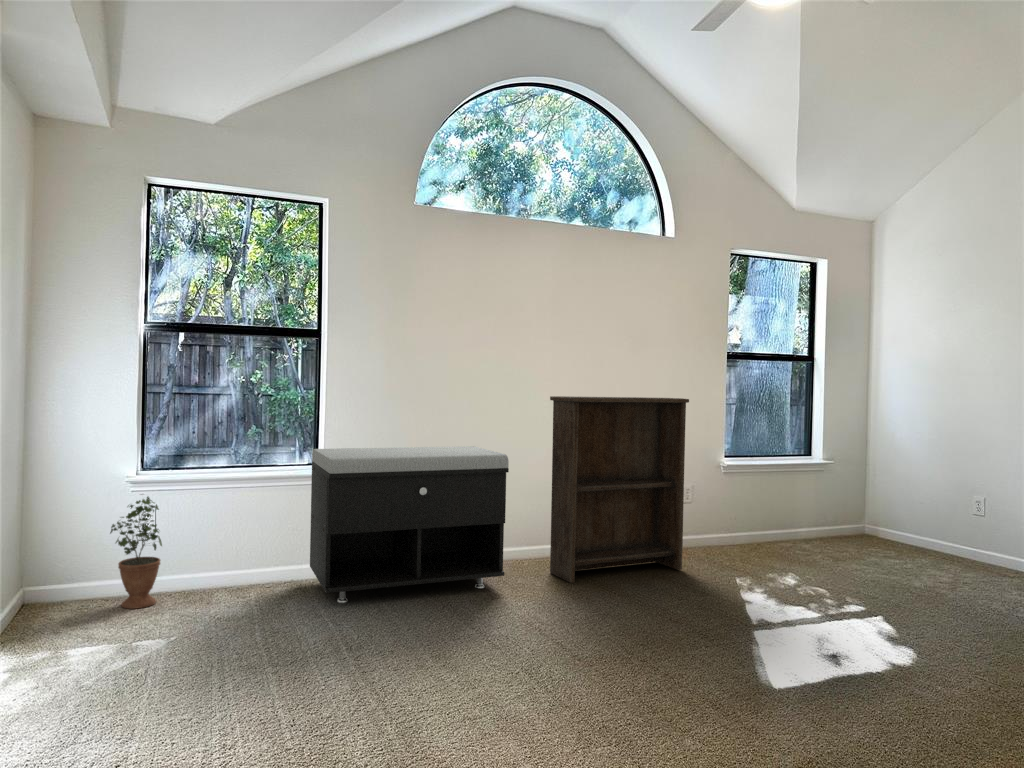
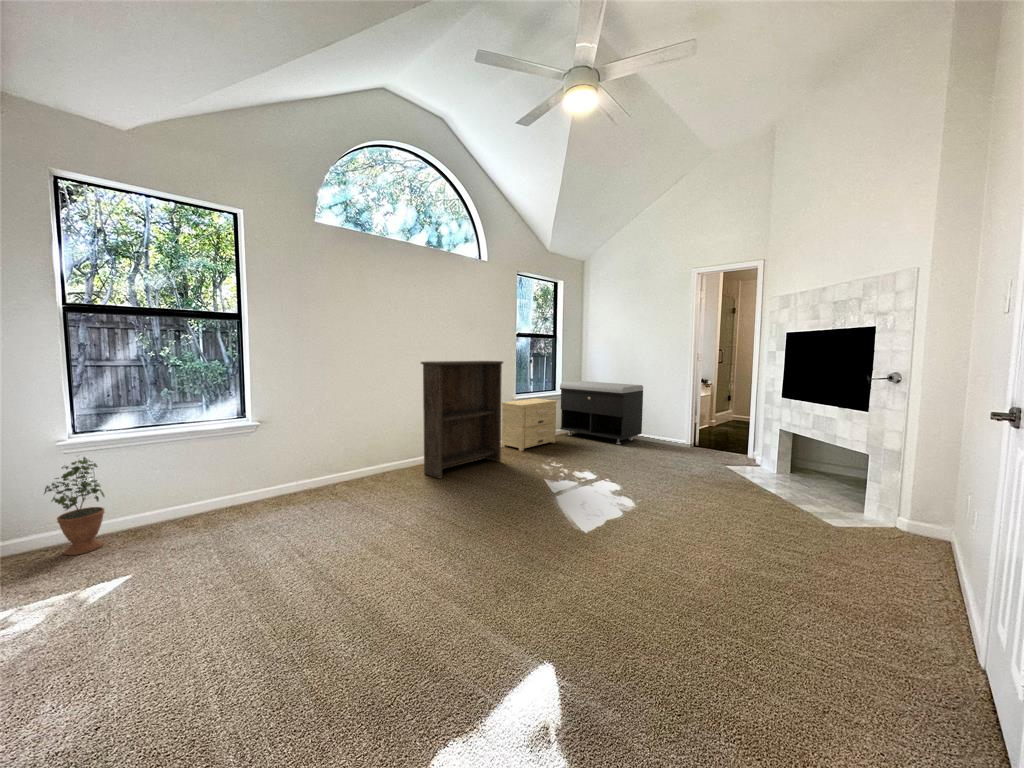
storage bench: present [310,446,509,603] -> present [560,381,643,444]
side table: none [697,468,804,558] -> present [502,398,557,451]

